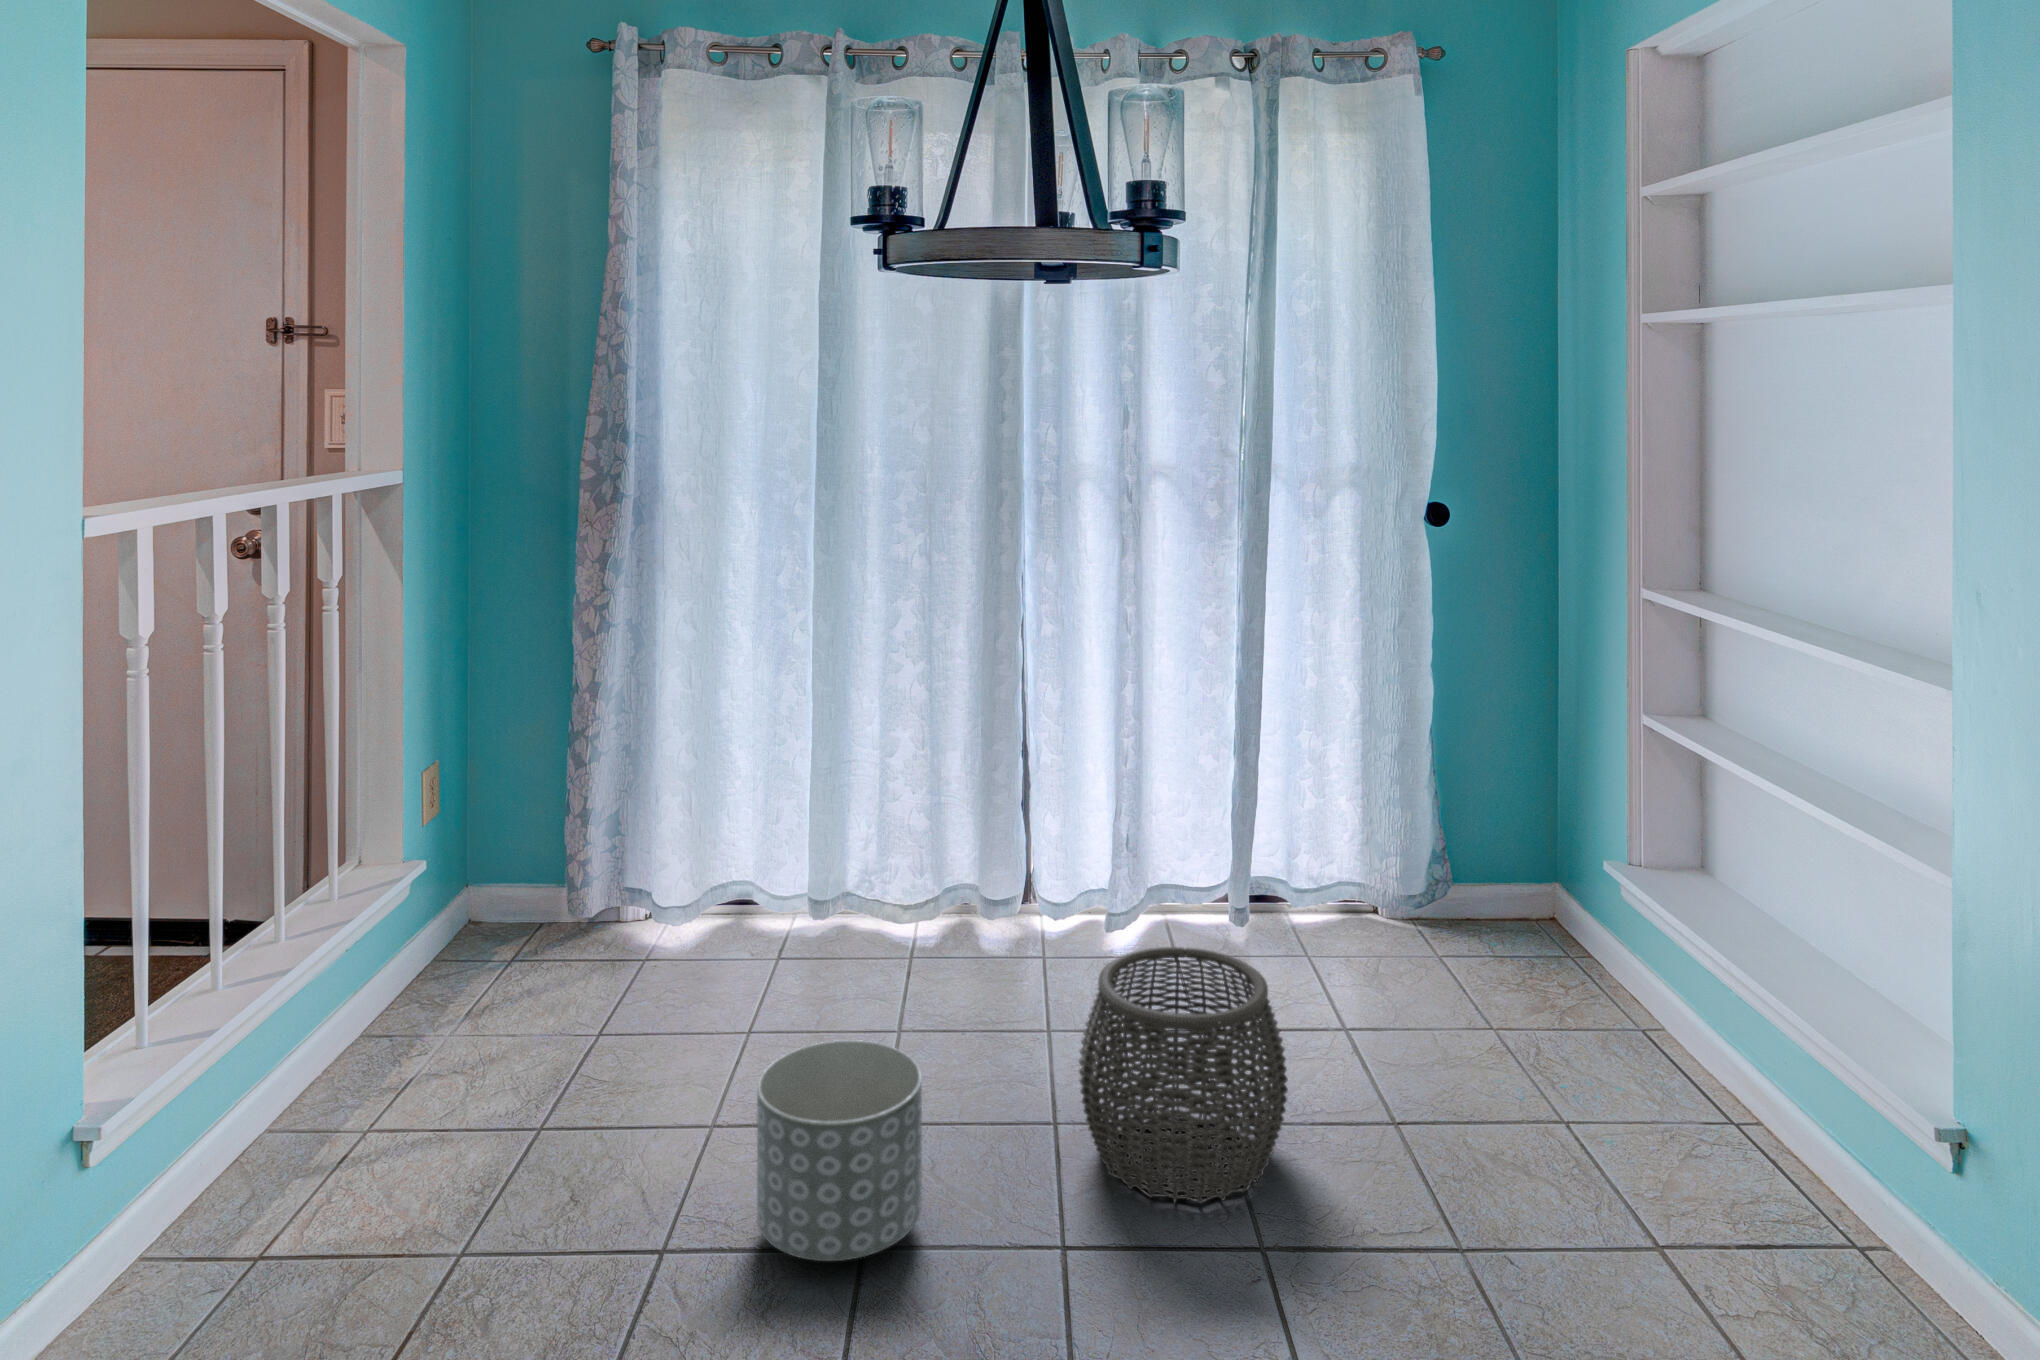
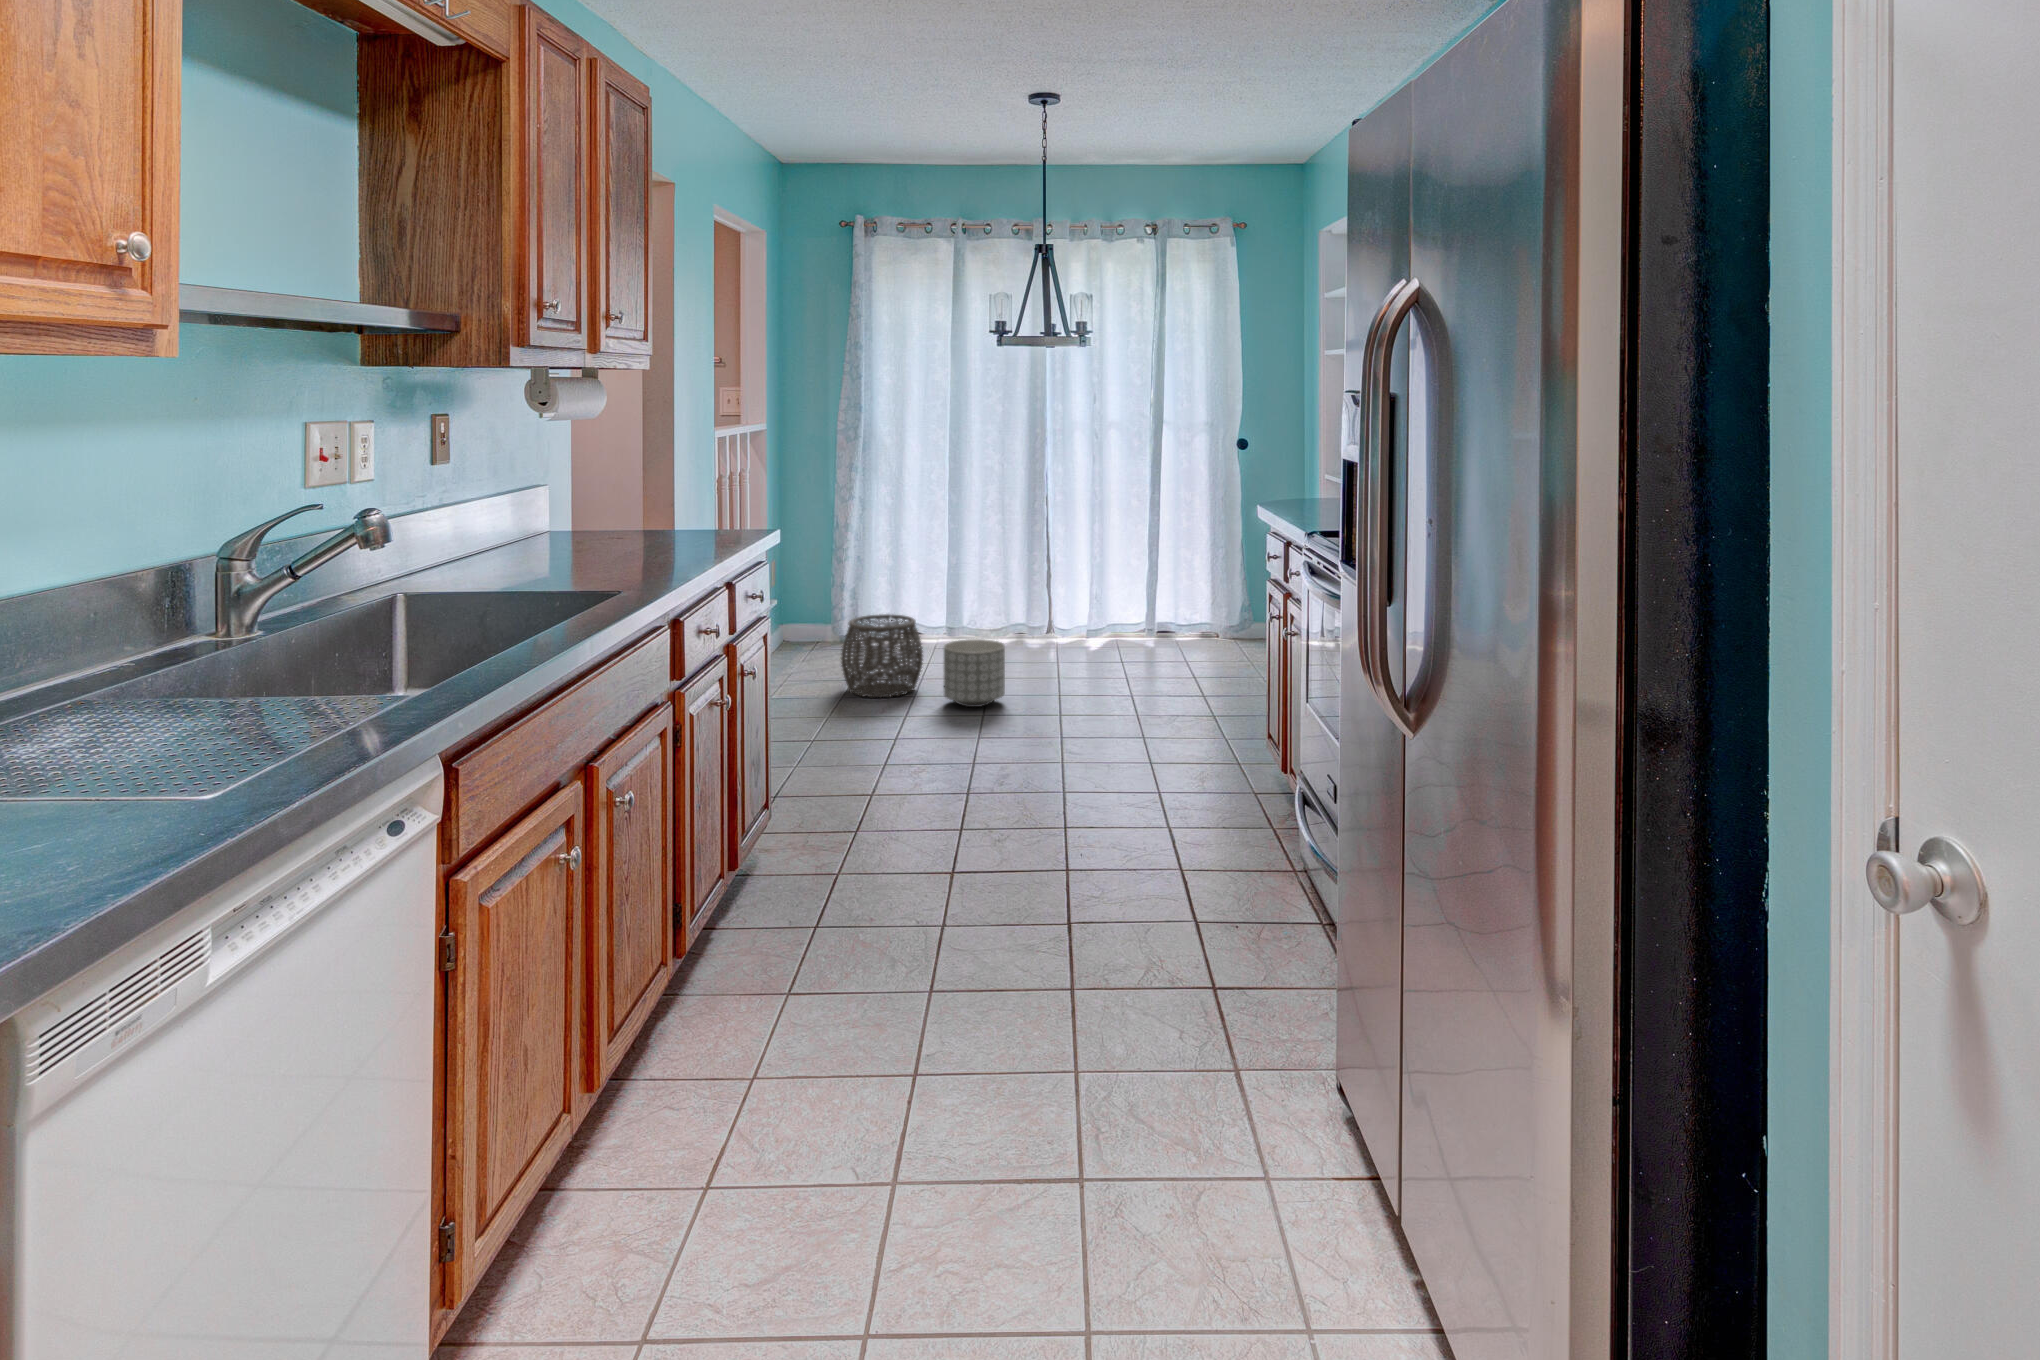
woven basket: present [1079,947,1288,1204] -> present [841,614,923,698]

